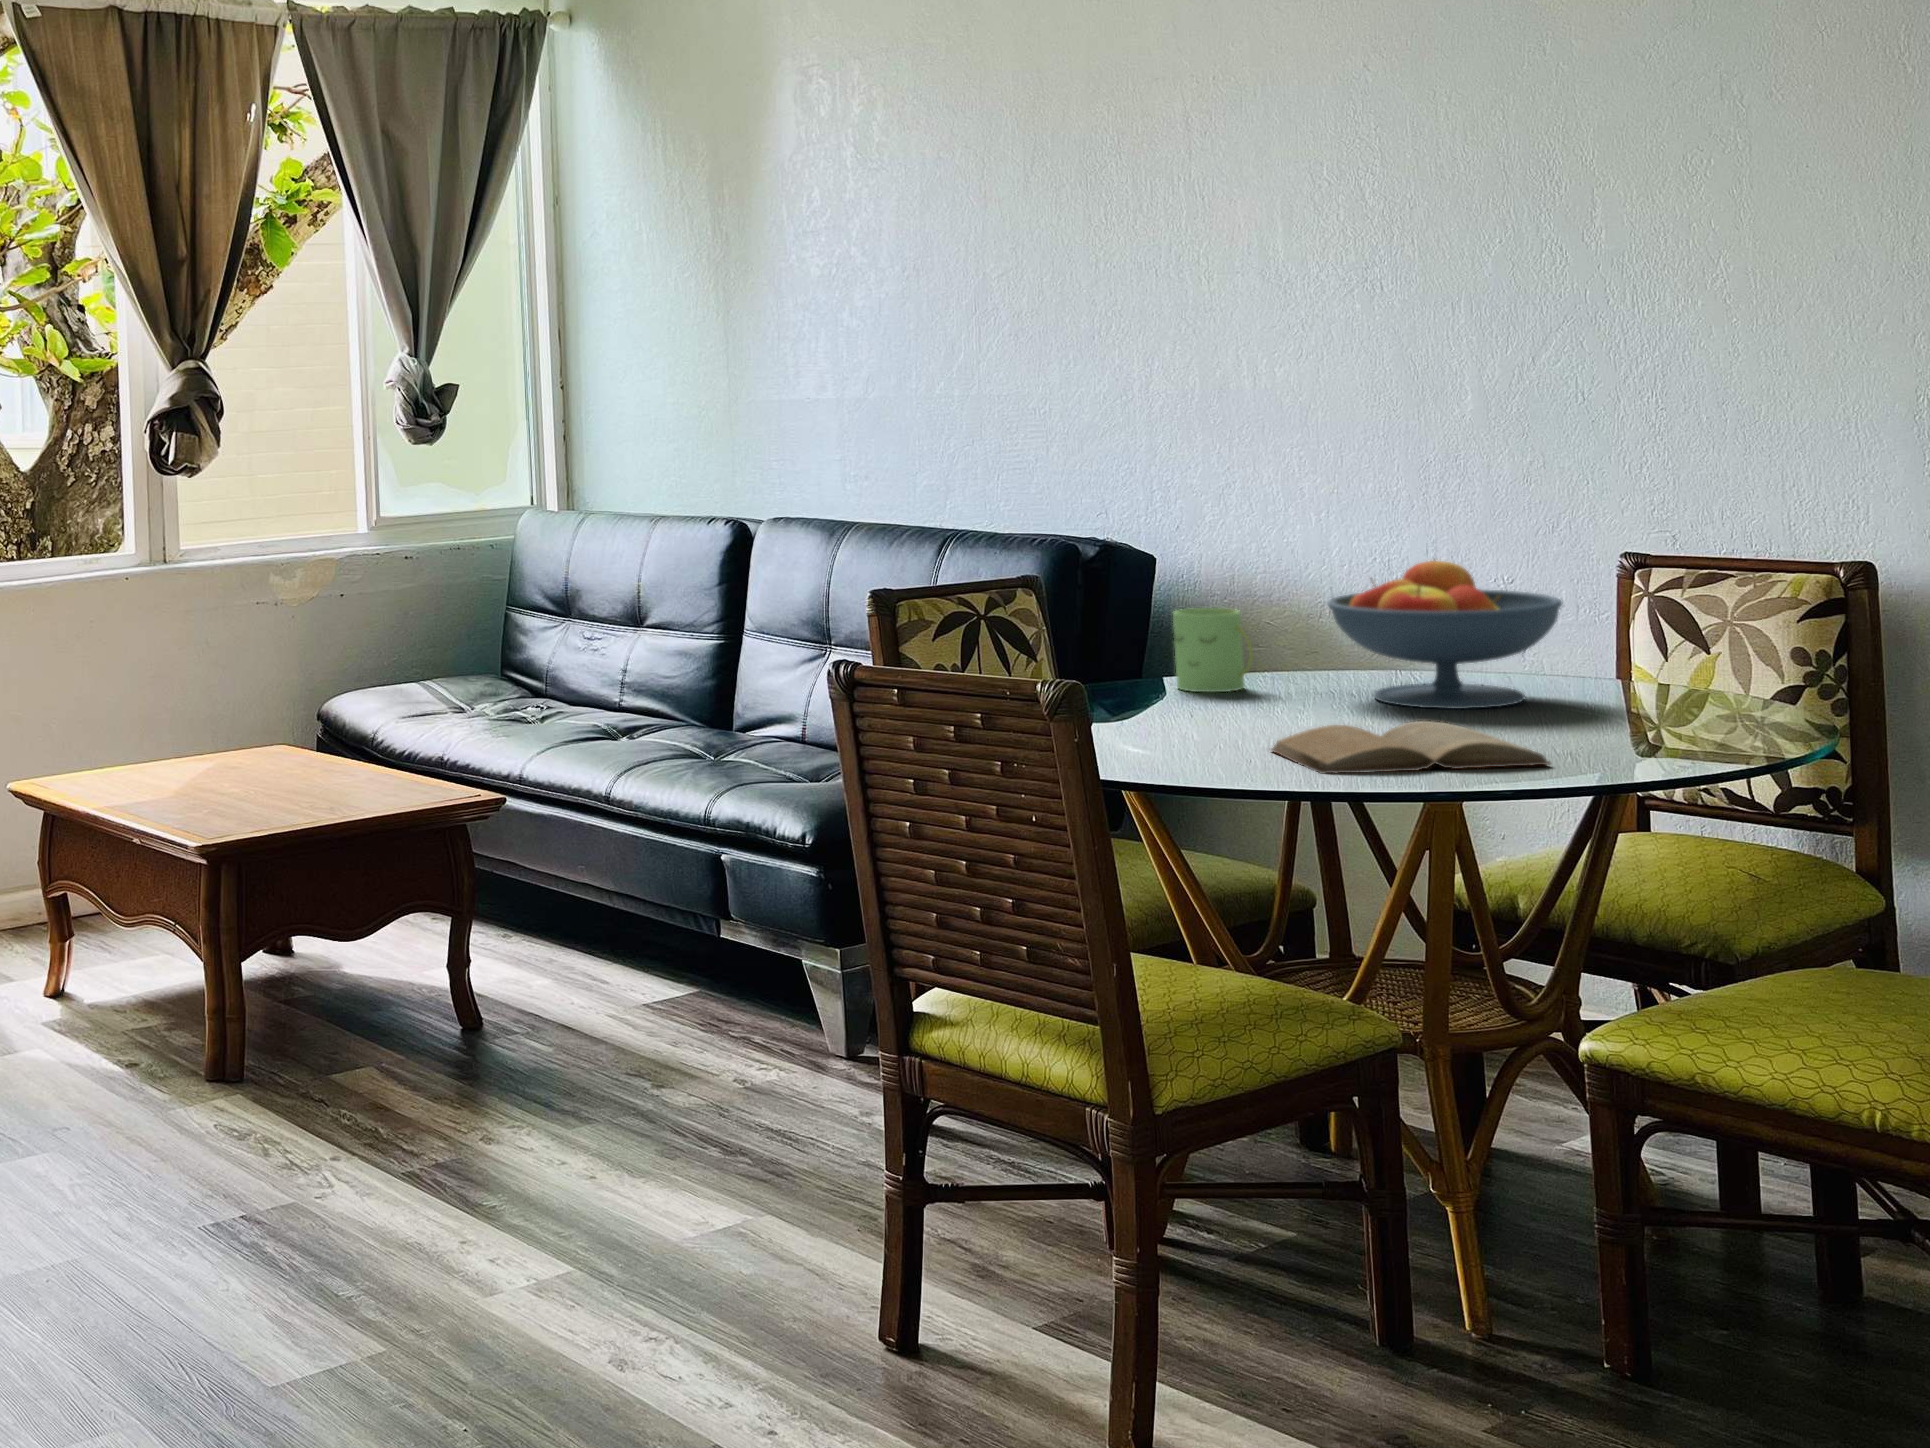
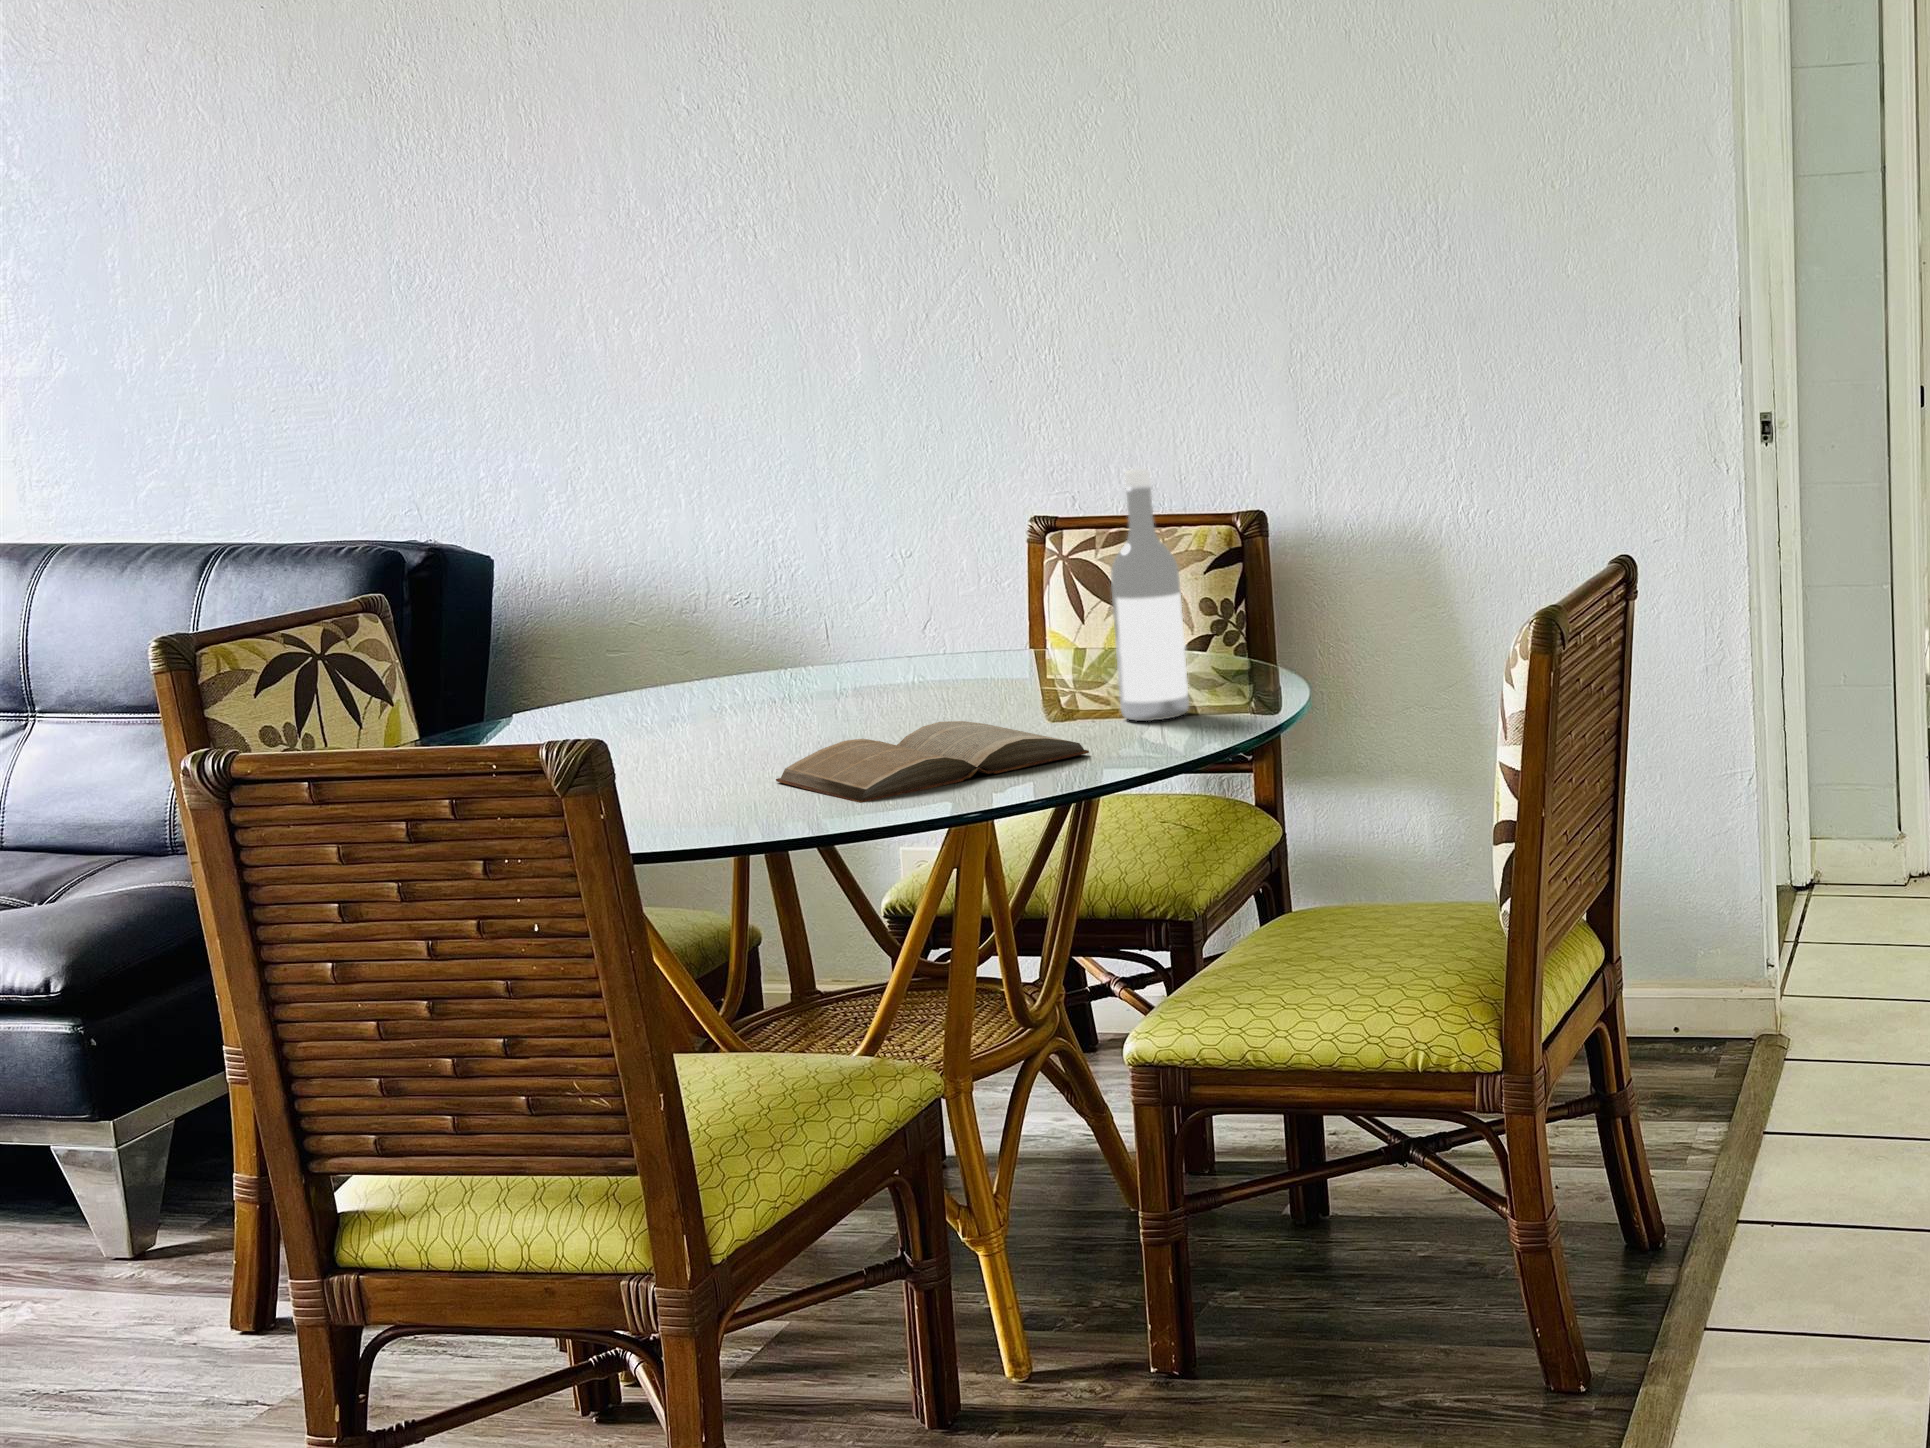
wine bottle: none [1607,510,1688,748] -> present [1111,469,1189,721]
fruit bowl: present [1328,560,1562,709] -> none [776,536,1025,704]
mug: present [1173,608,1253,692] -> none [586,614,689,718]

